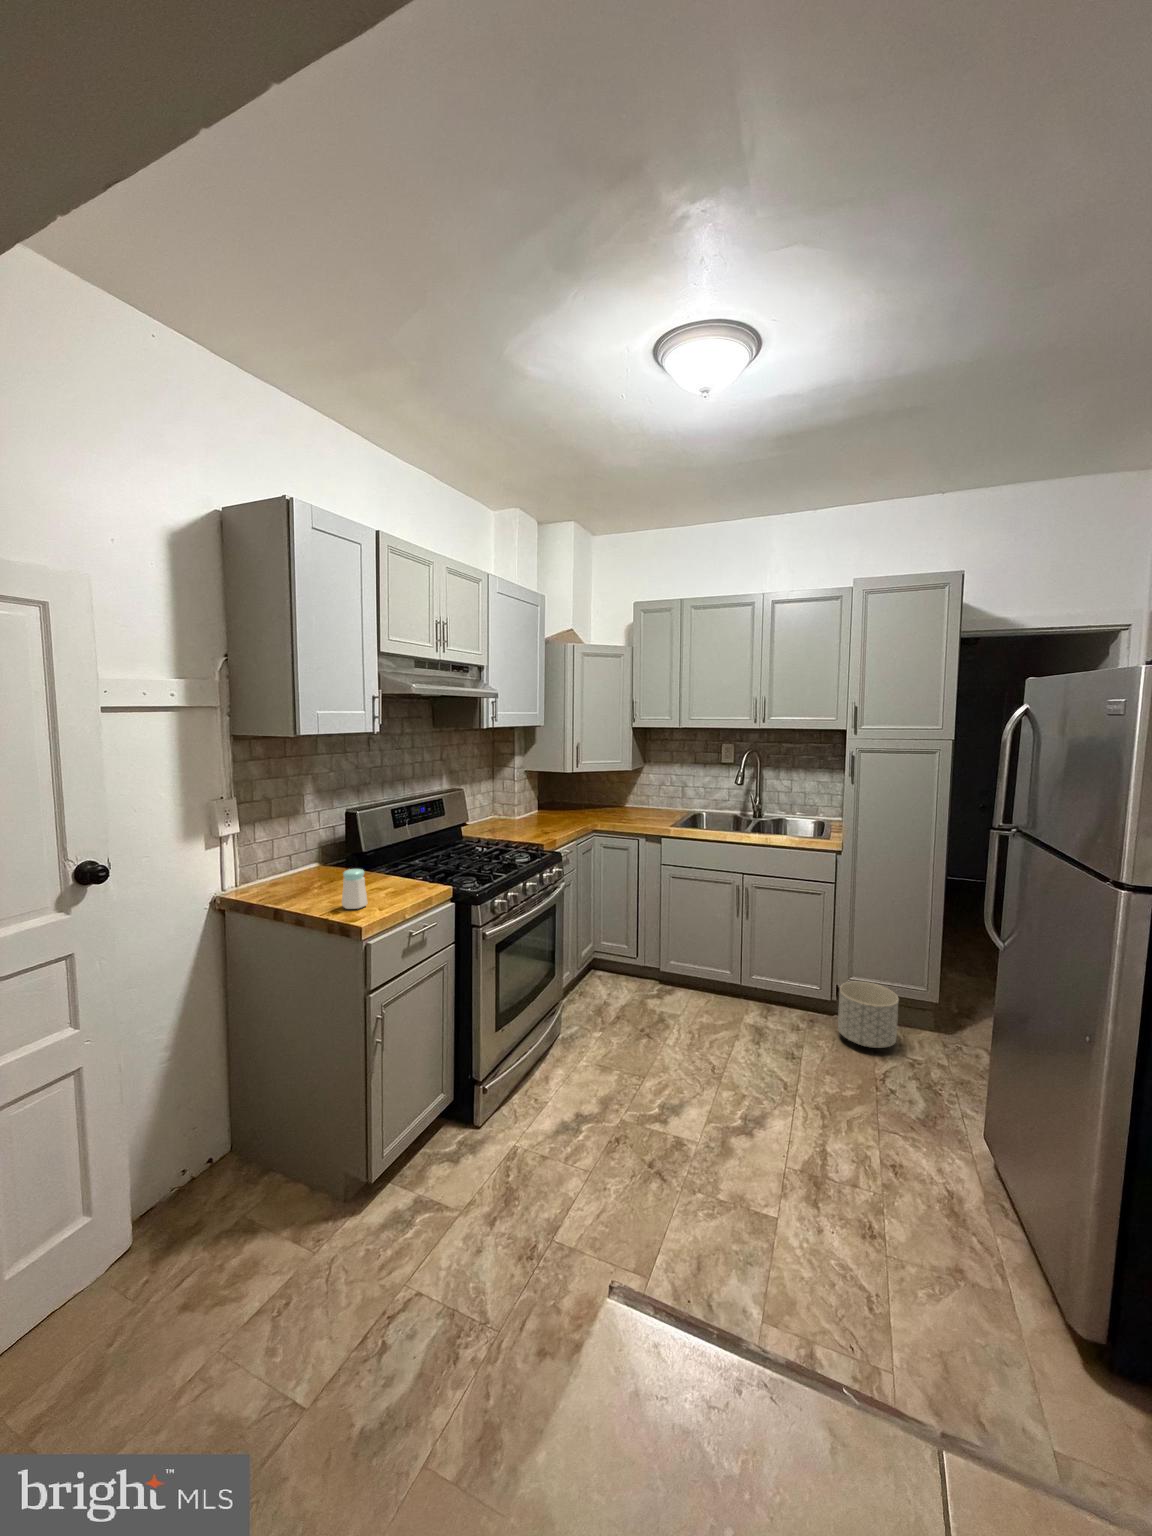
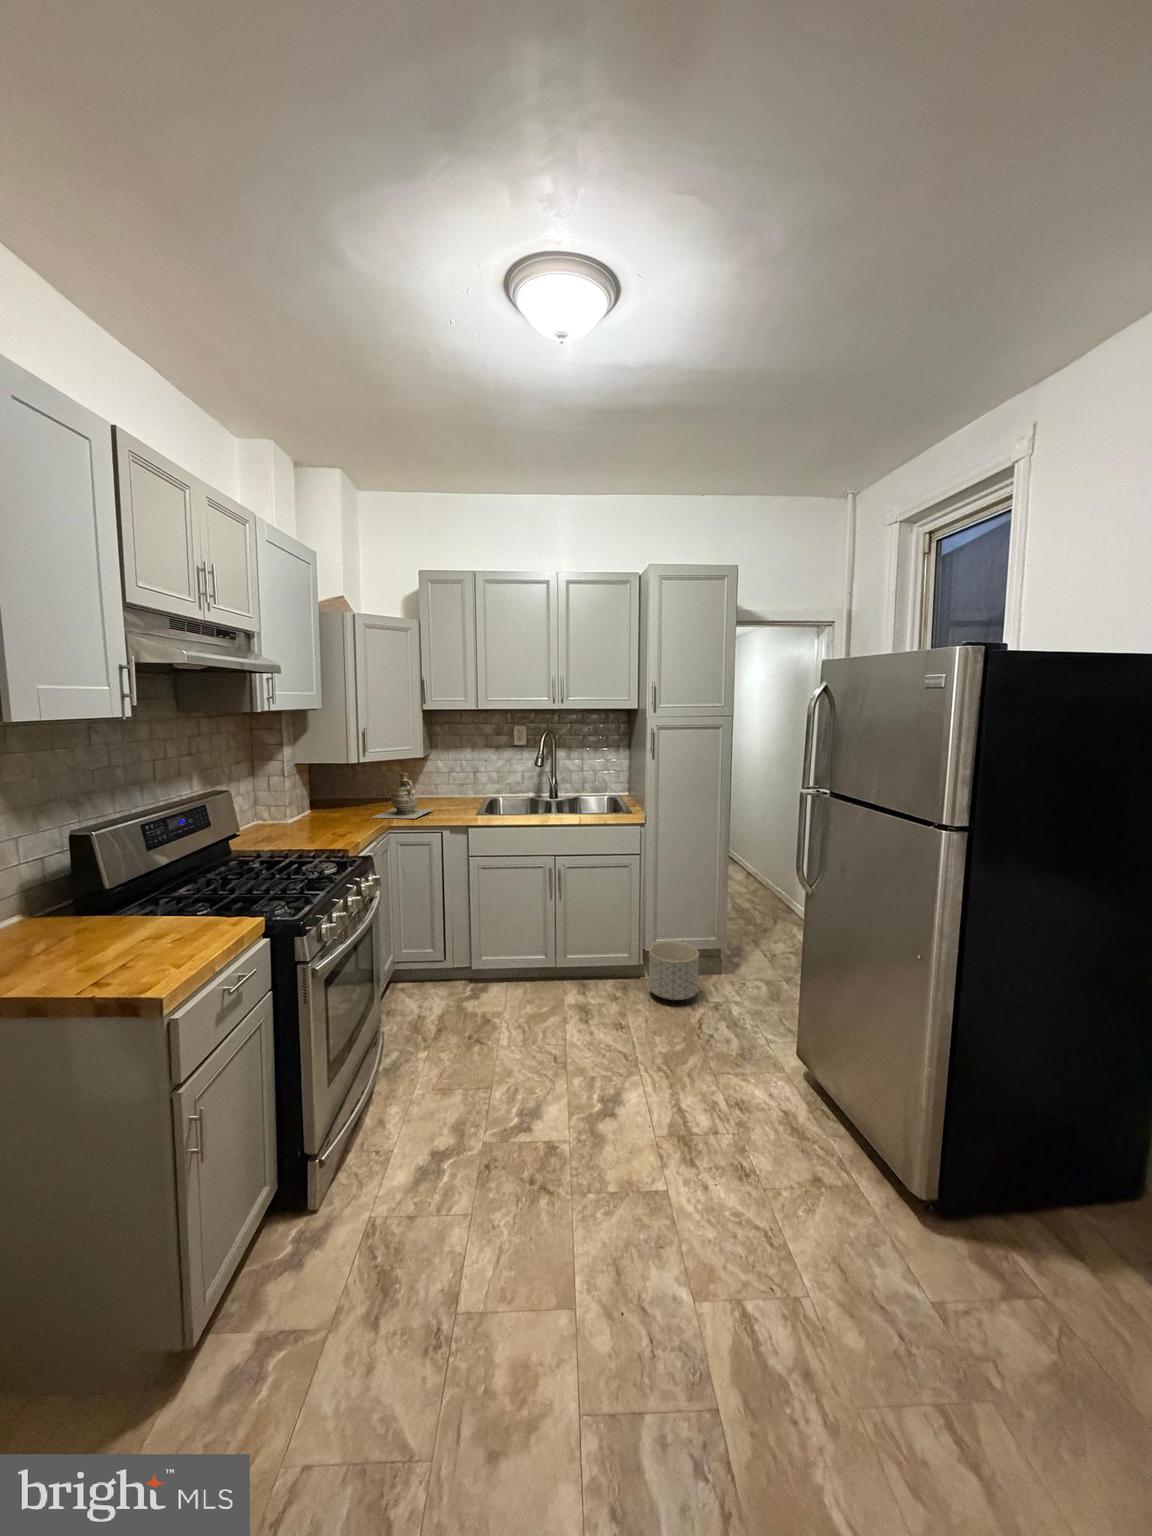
ceramic jug: none [580,782,636,825] -> present [372,772,433,819]
salt shaker: present [342,869,367,909] -> none [104,913,149,975]

